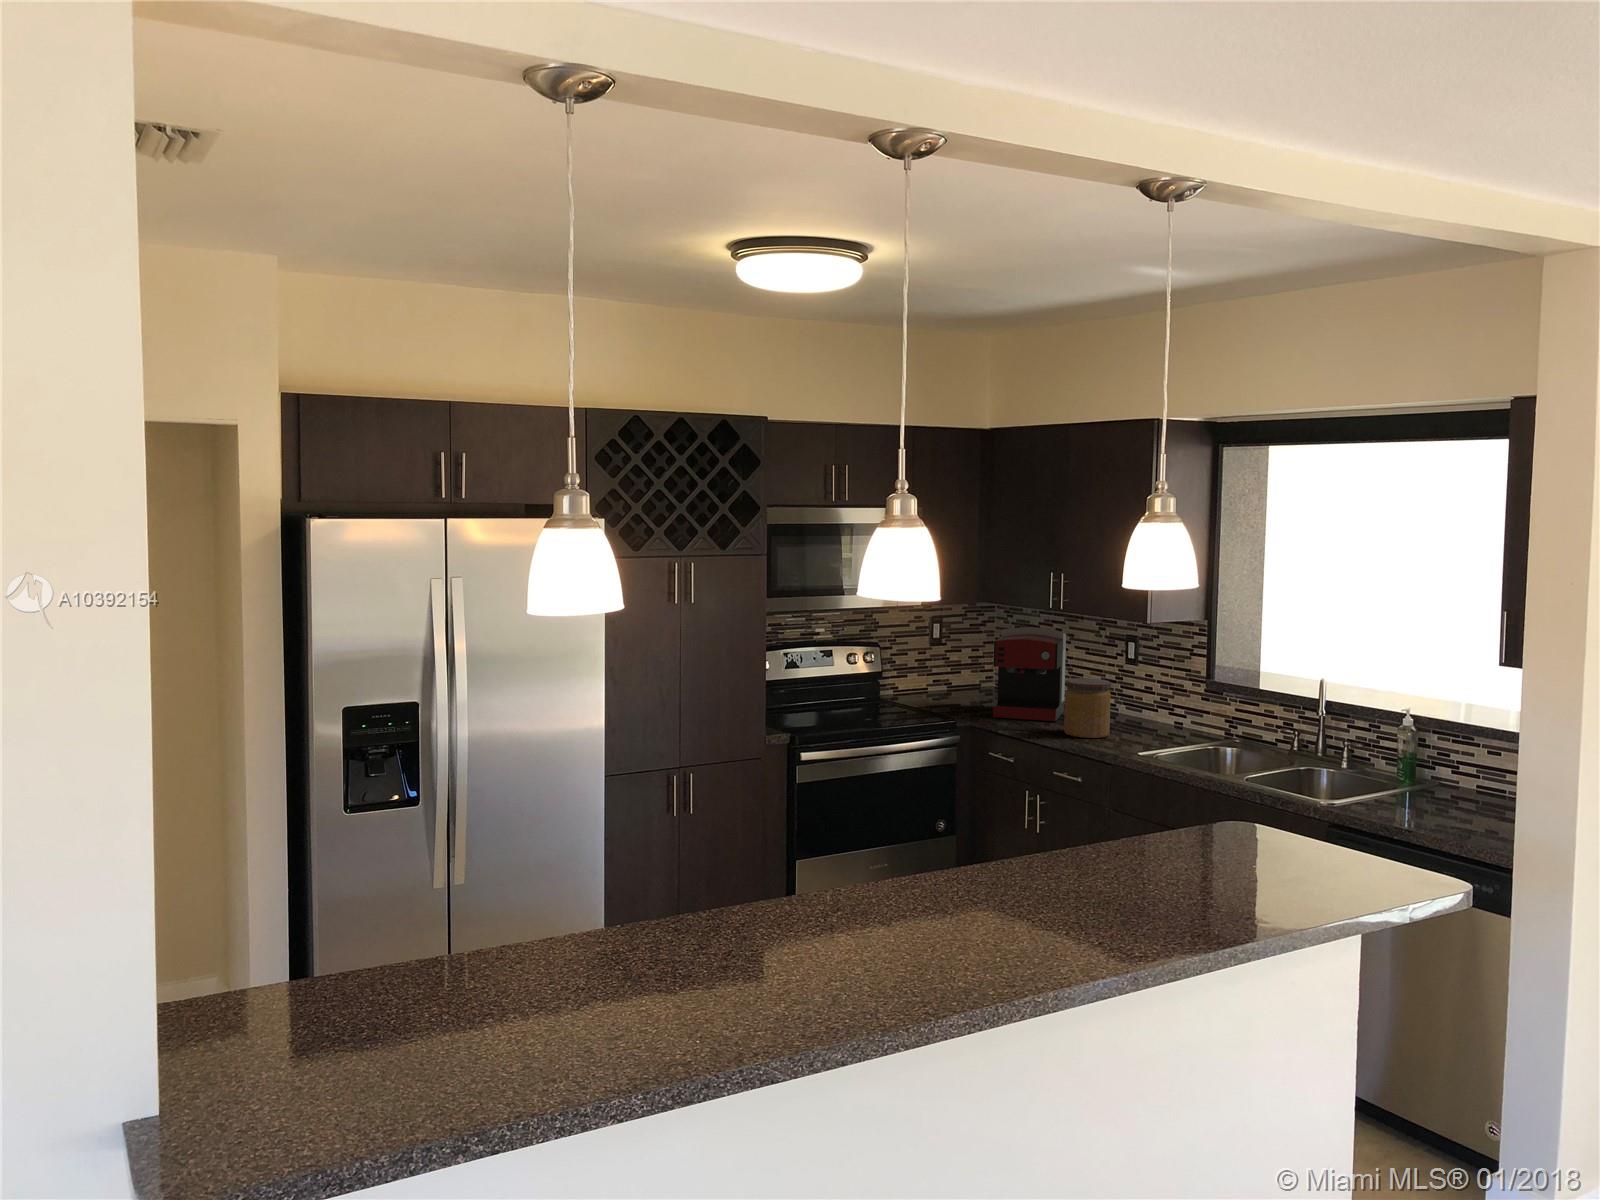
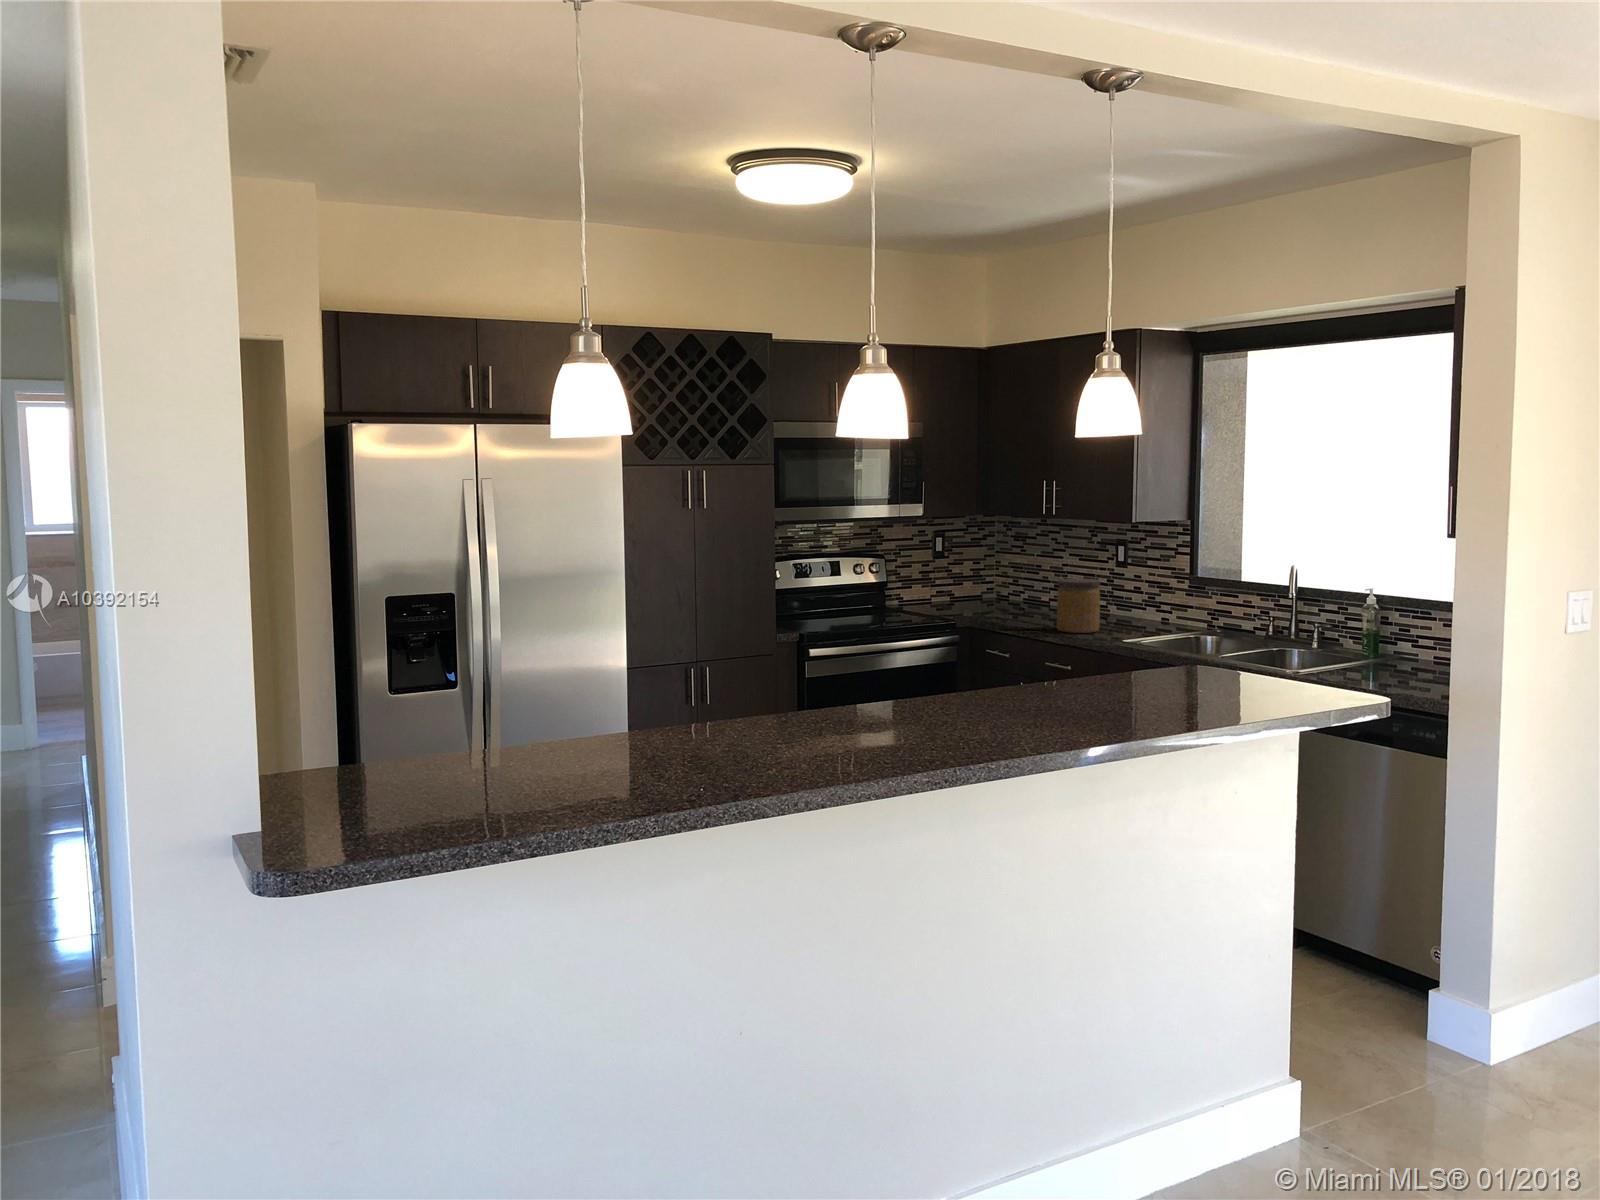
coffee maker: present [993,627,1066,721] -> none [991,535,1060,622]

